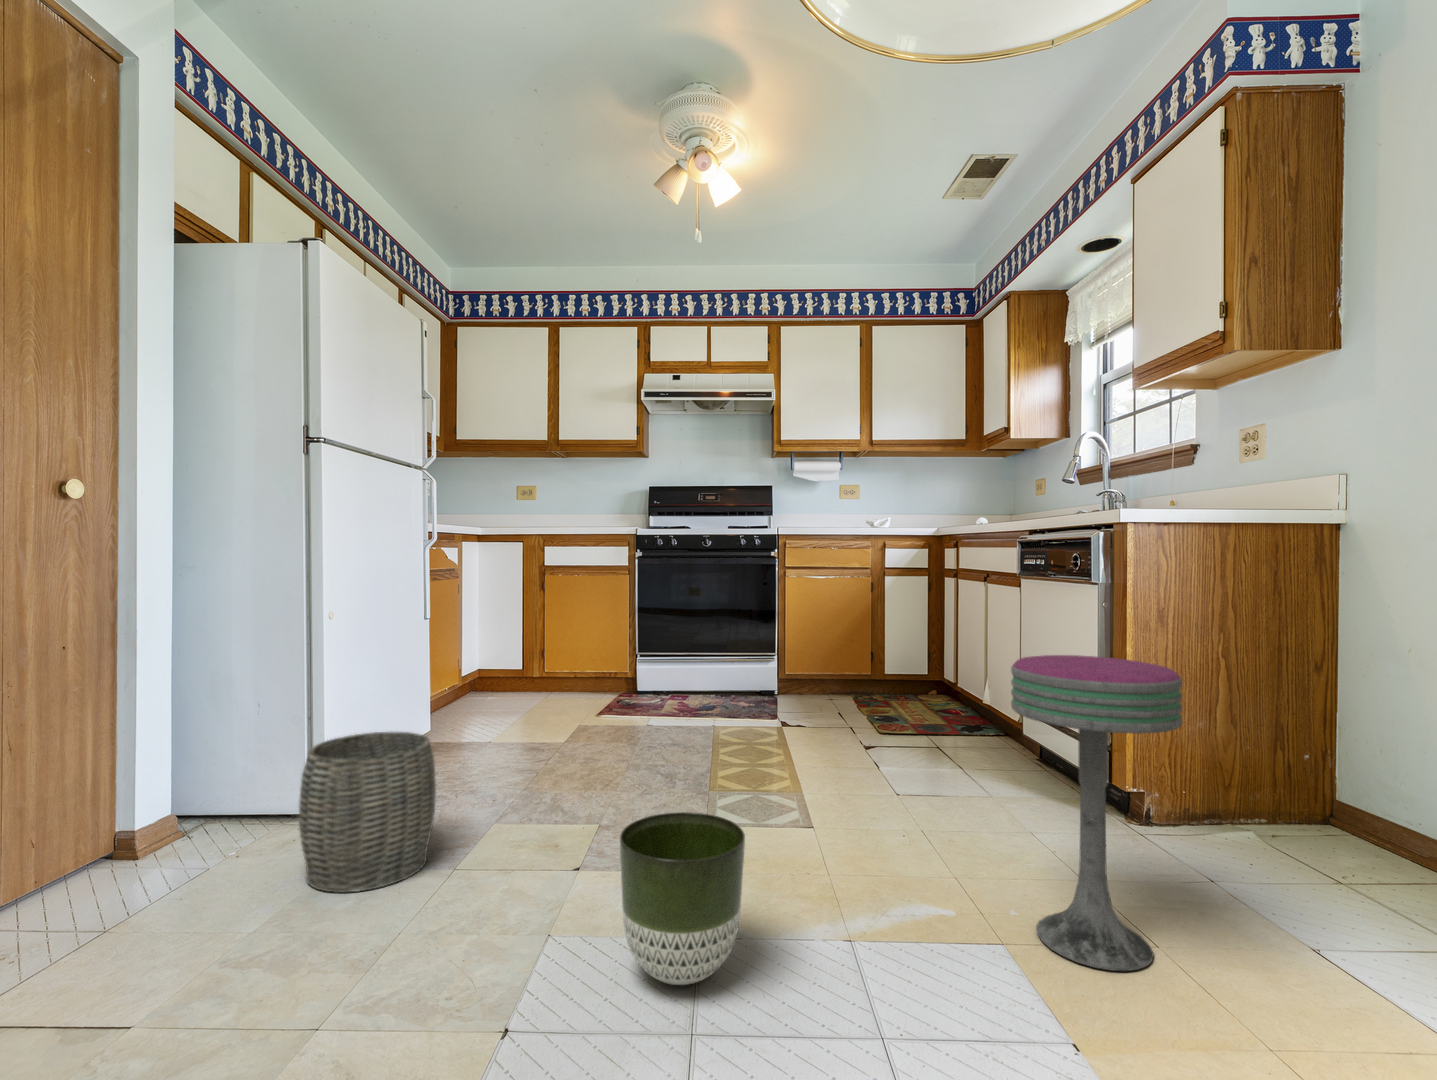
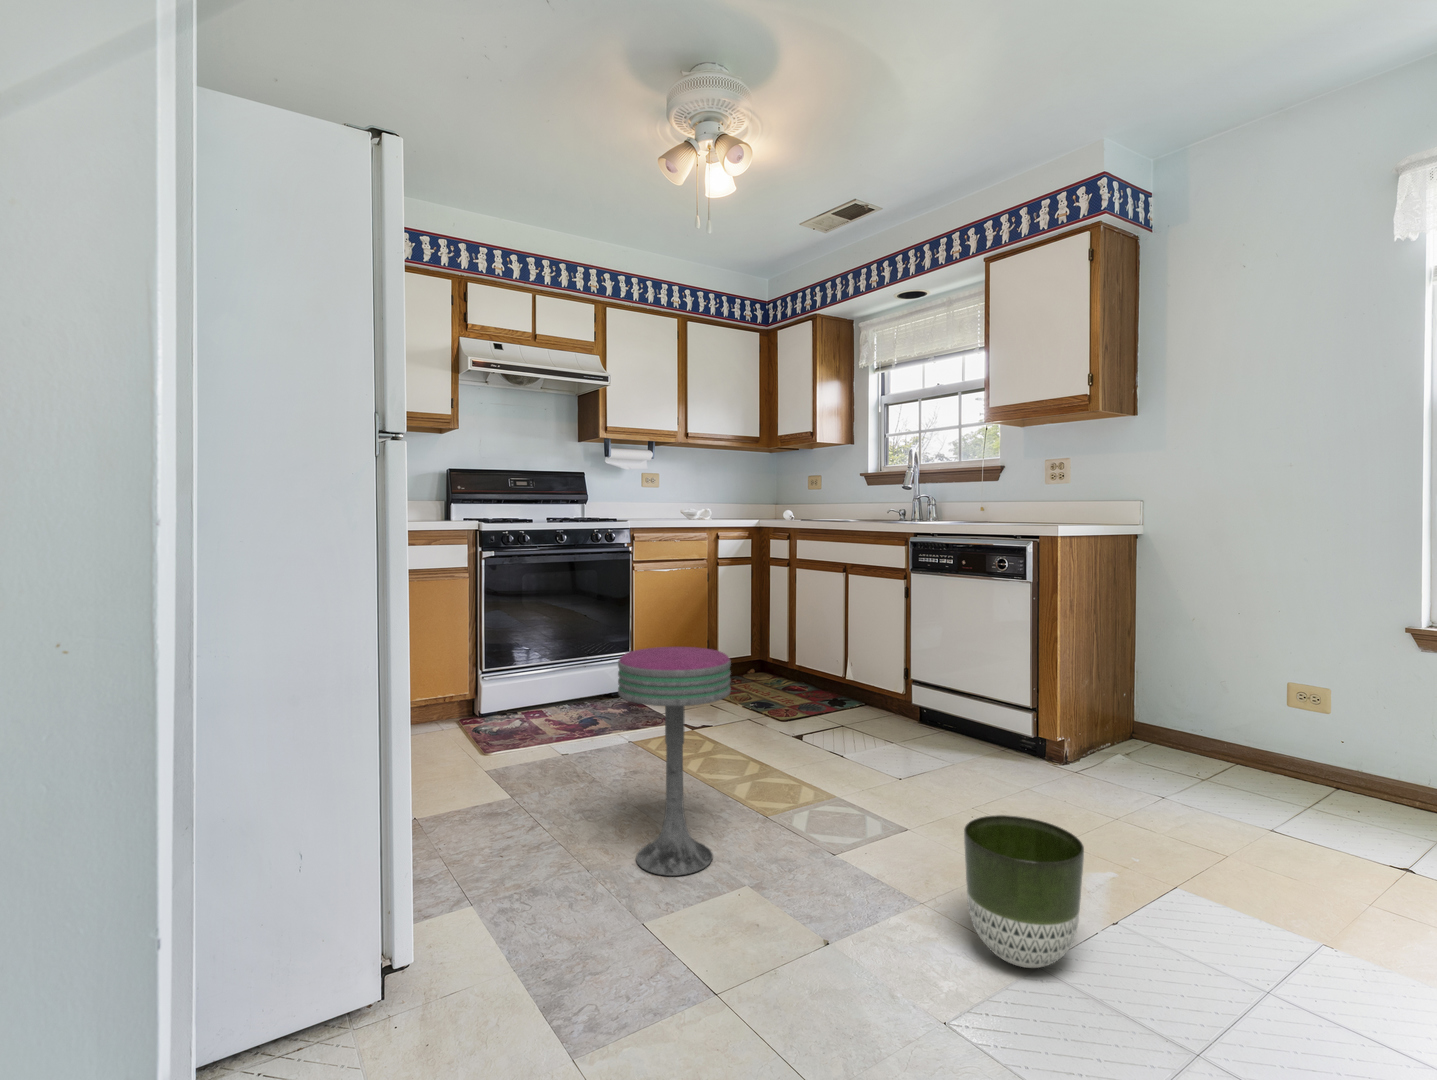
bar stool: present [1011,655,1182,971] -> present [618,647,731,876]
woven basket: present [299,732,436,893] -> none [505,809,660,1032]

